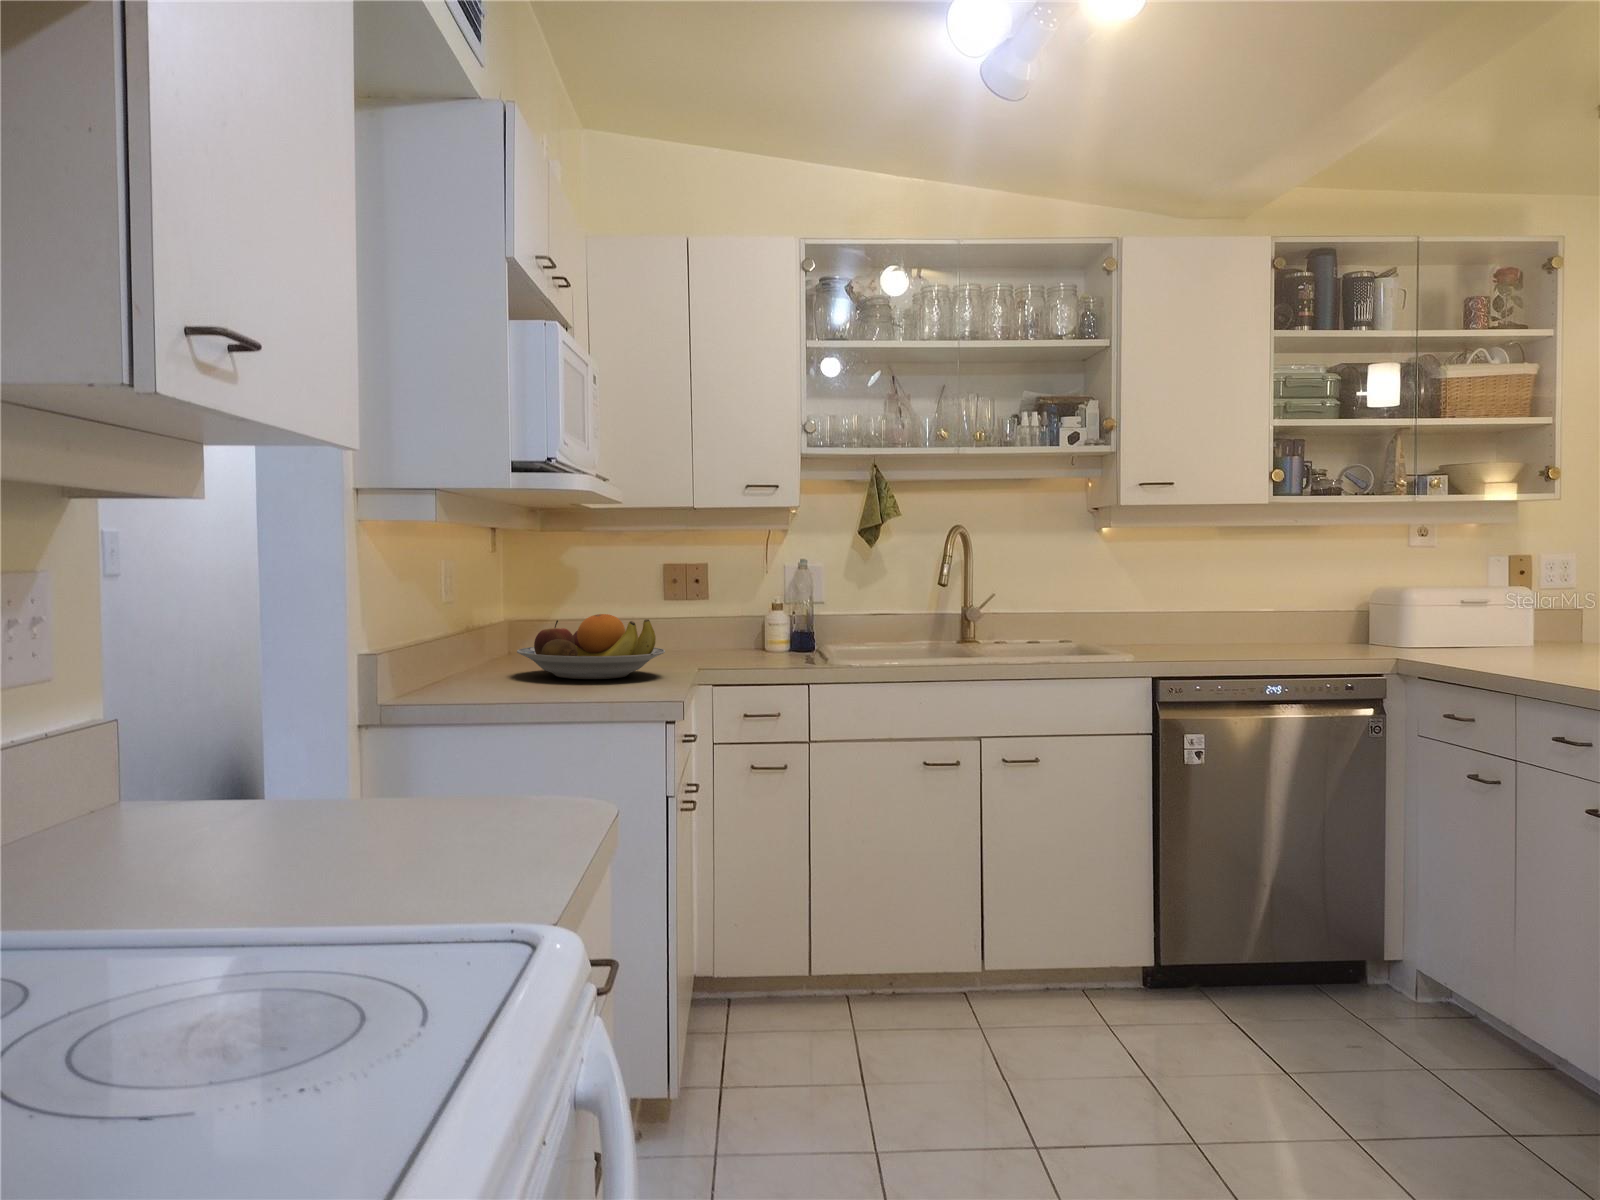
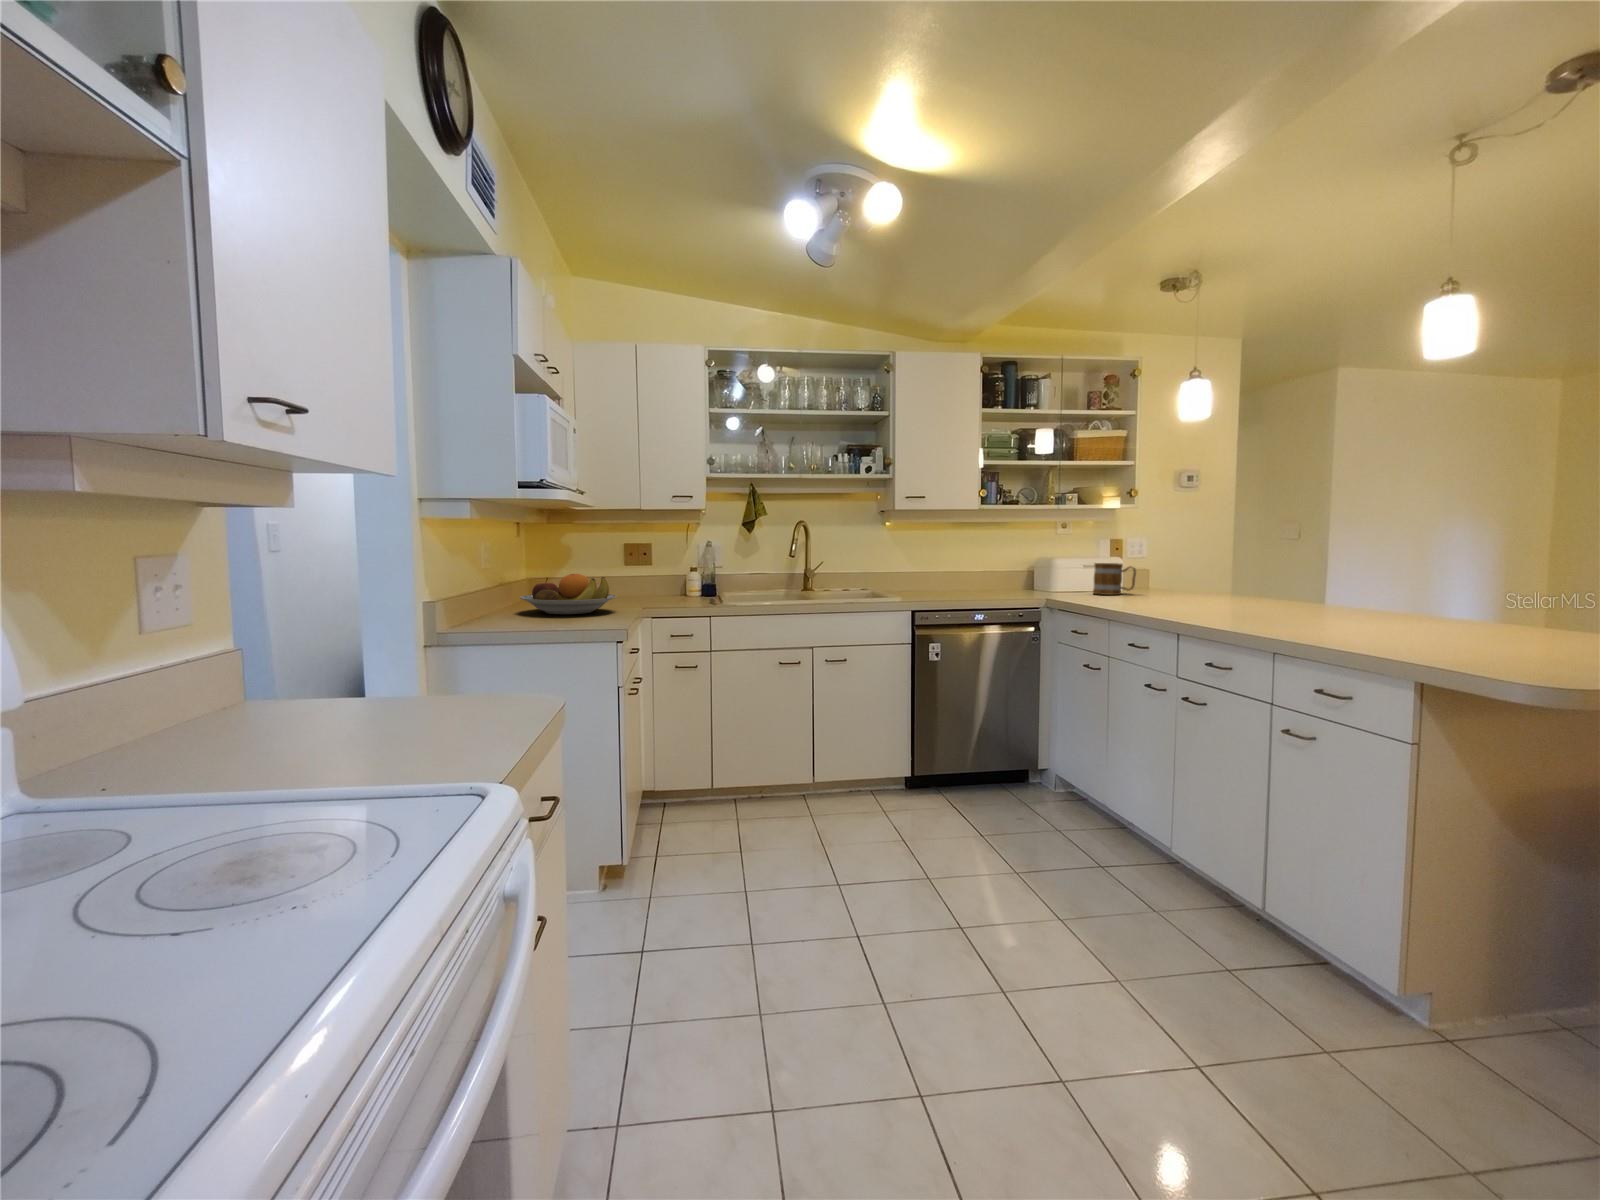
mug: none [1479,597,1559,654] -> present [1093,563,1136,595]

